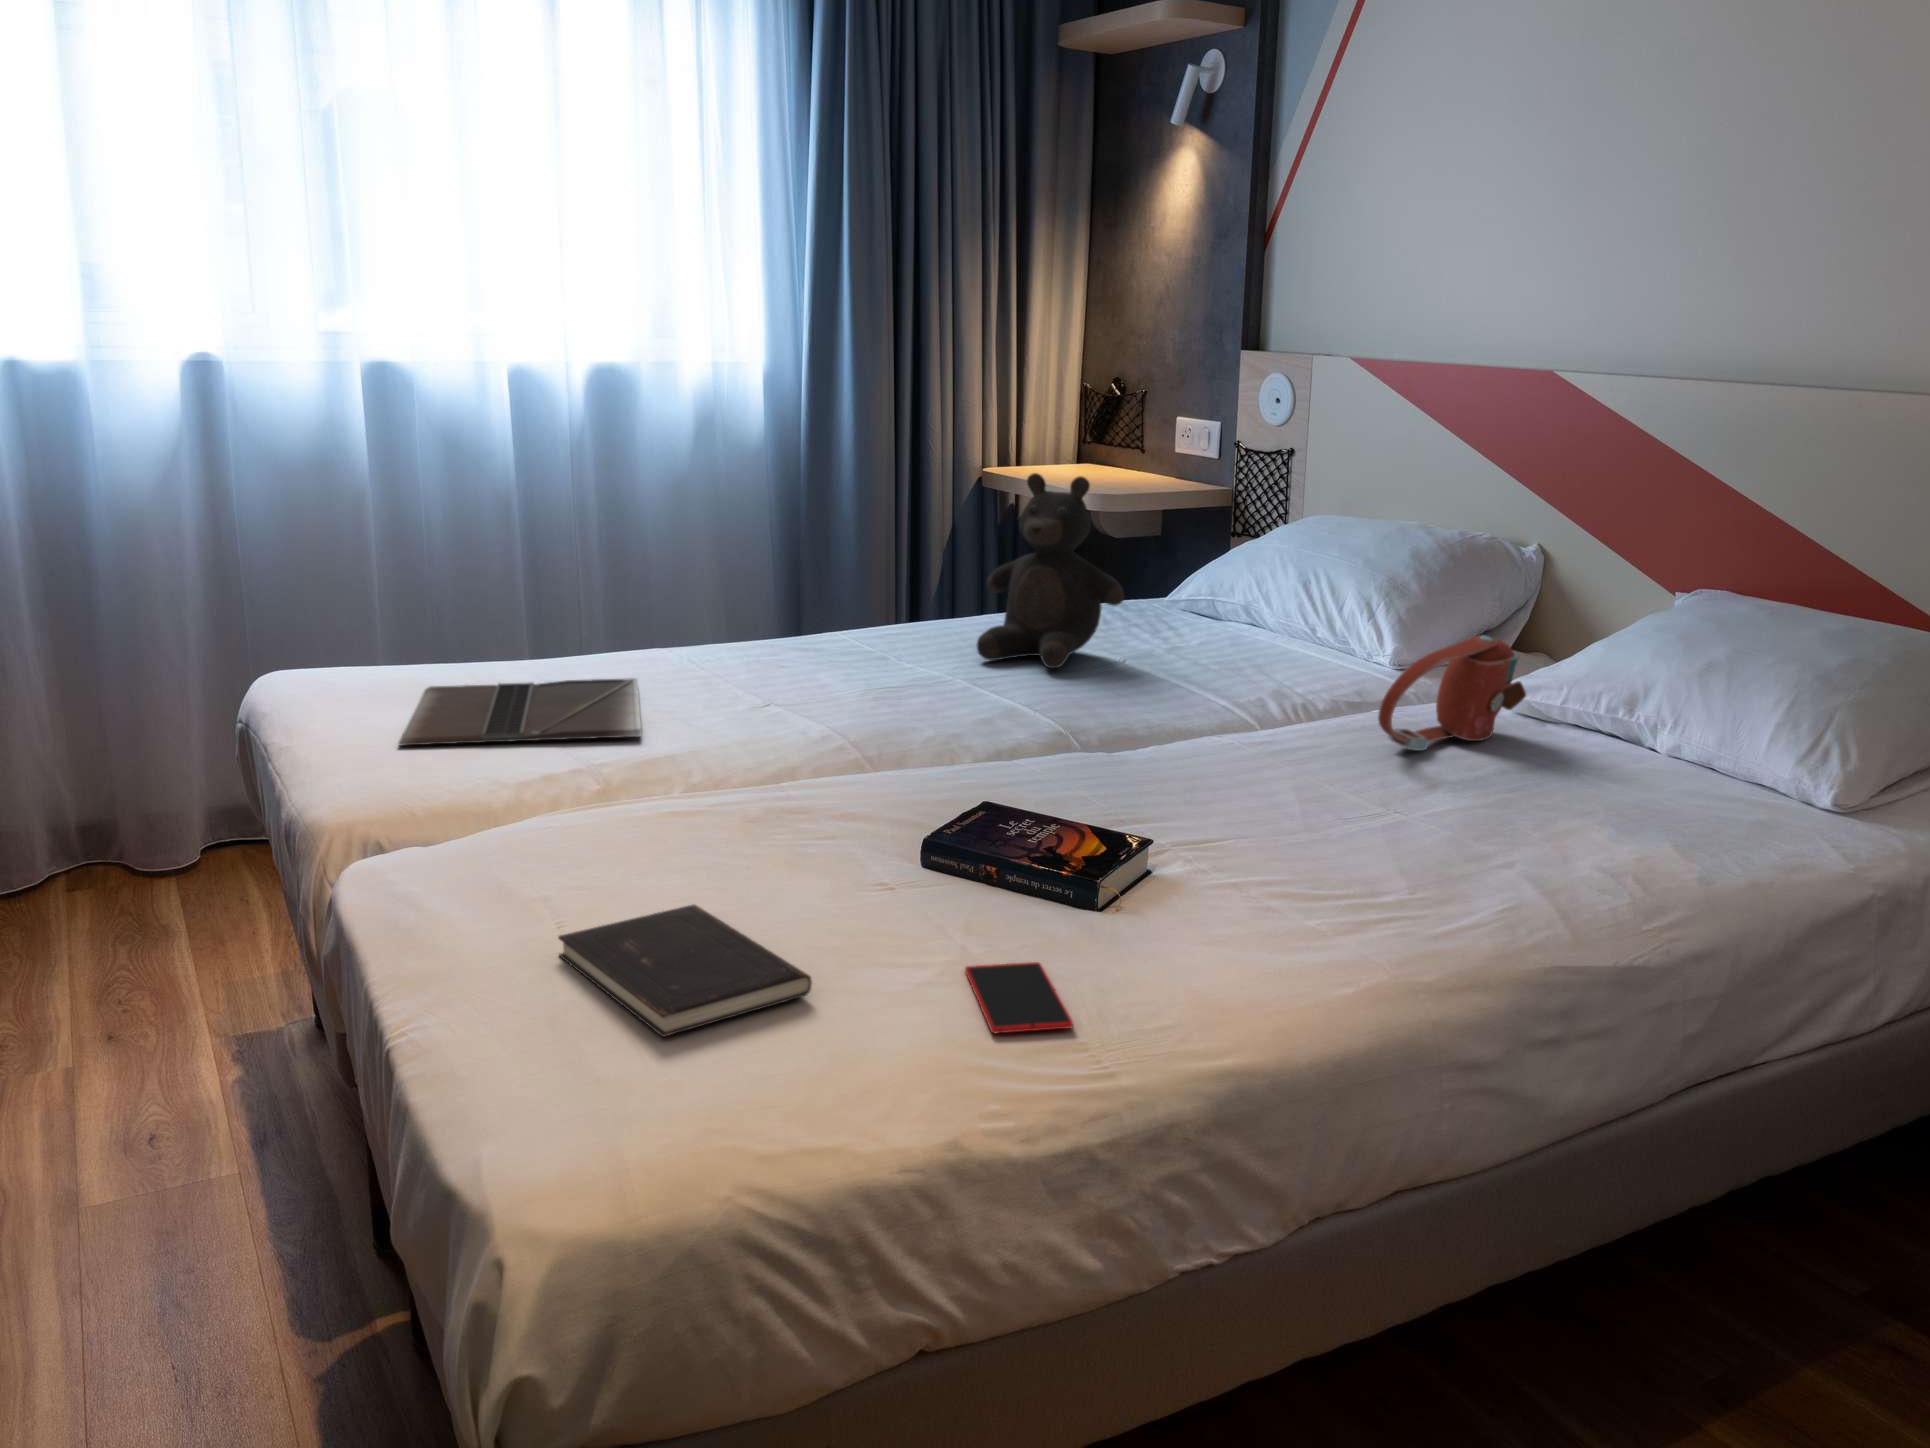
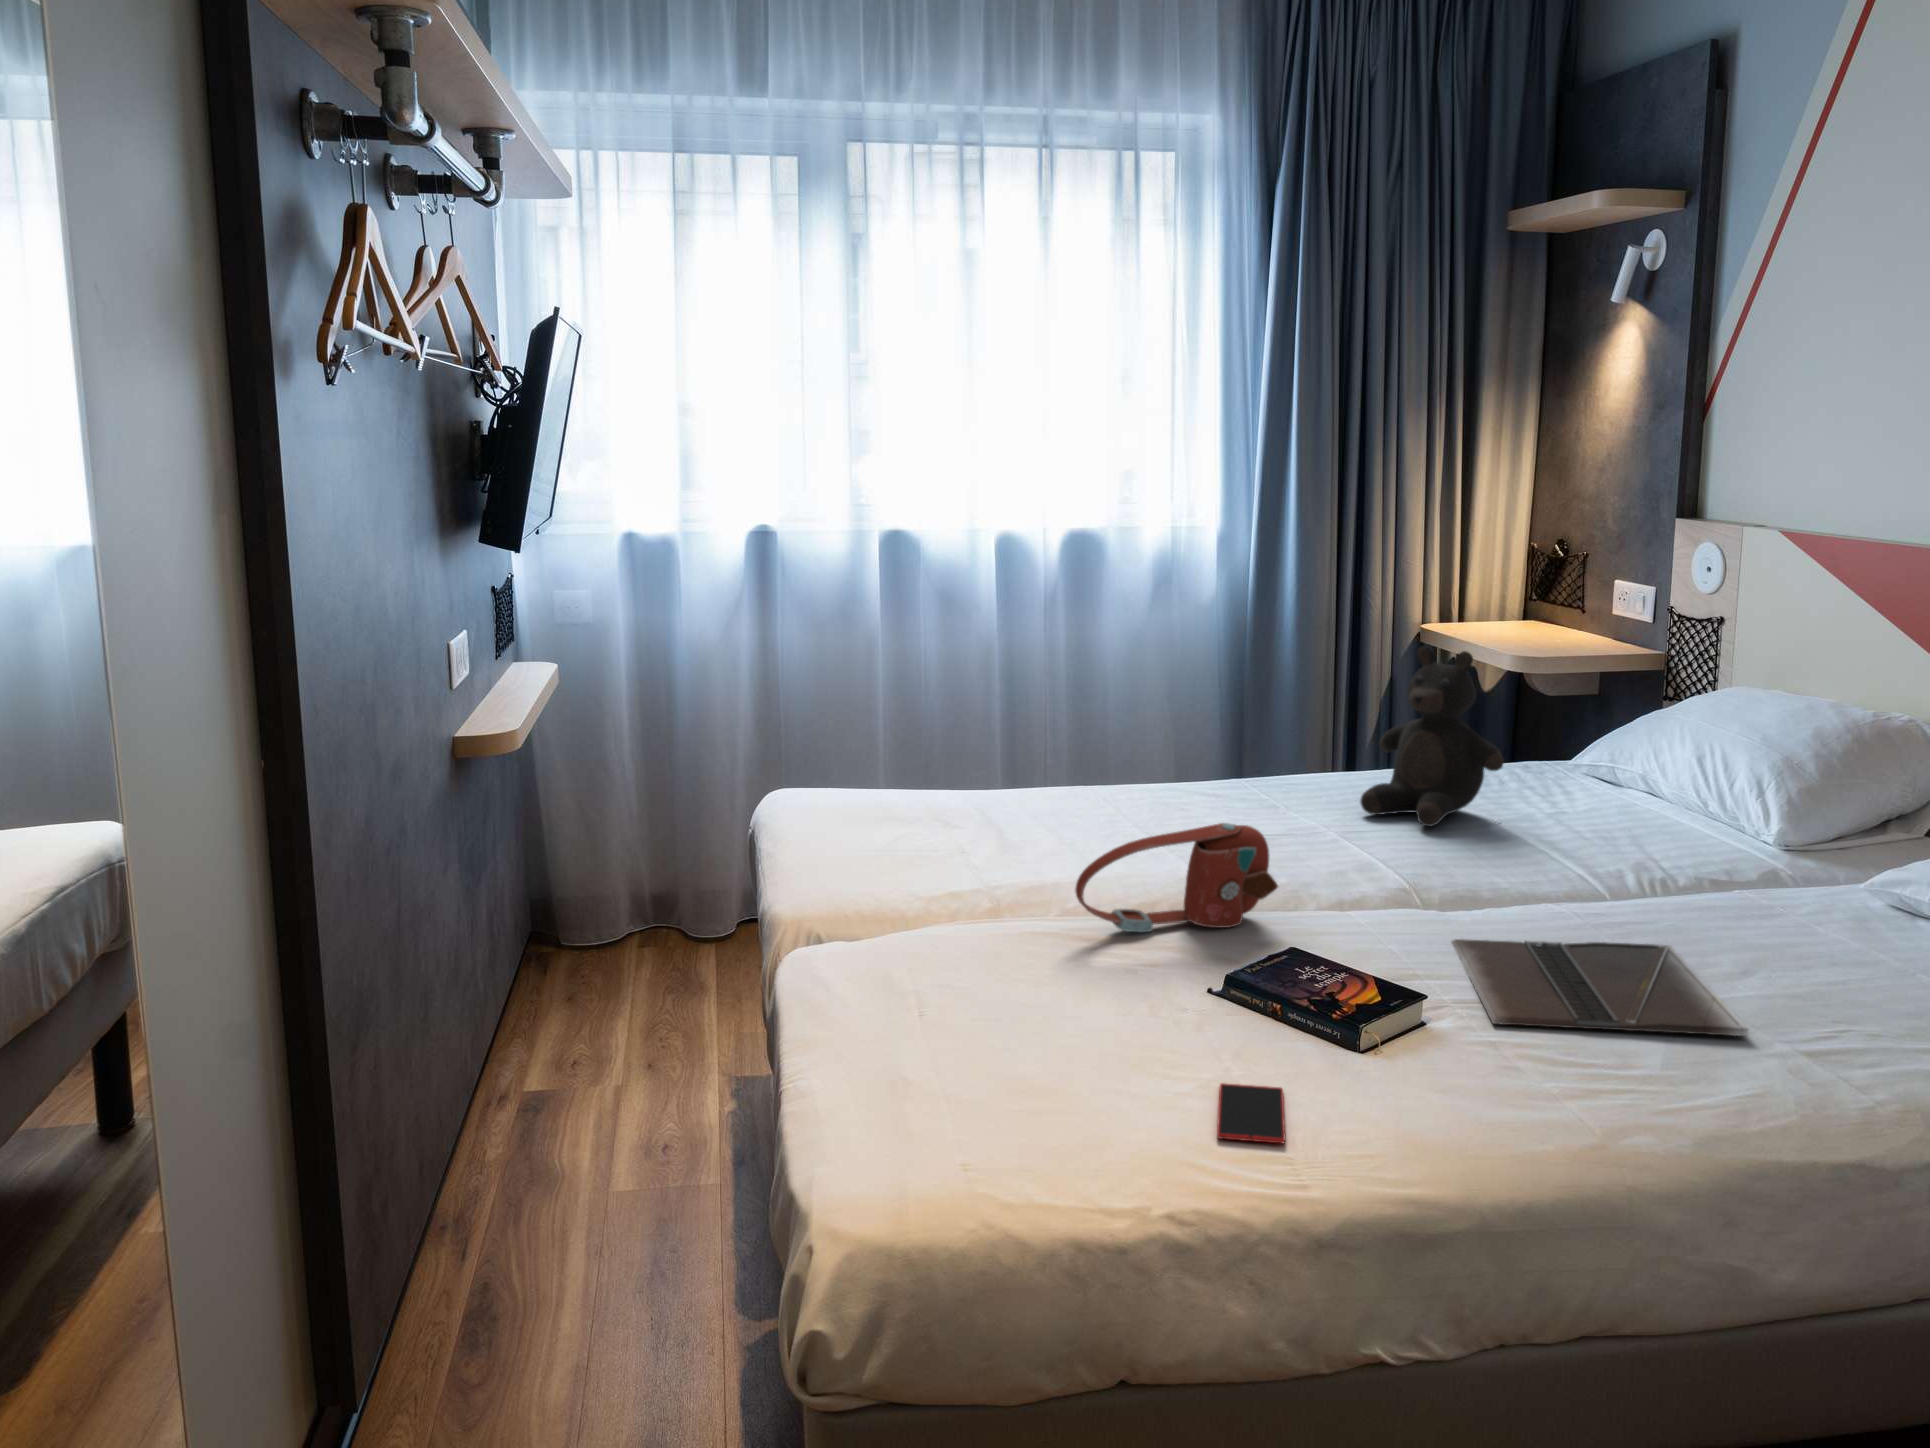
handbag: present [1378,636,1526,751] -> present [1075,823,1278,932]
laptop: present [399,678,641,745] -> present [1452,939,1748,1036]
hardcover book: present [558,904,812,1037] -> none [921,1008,1091,1105]

